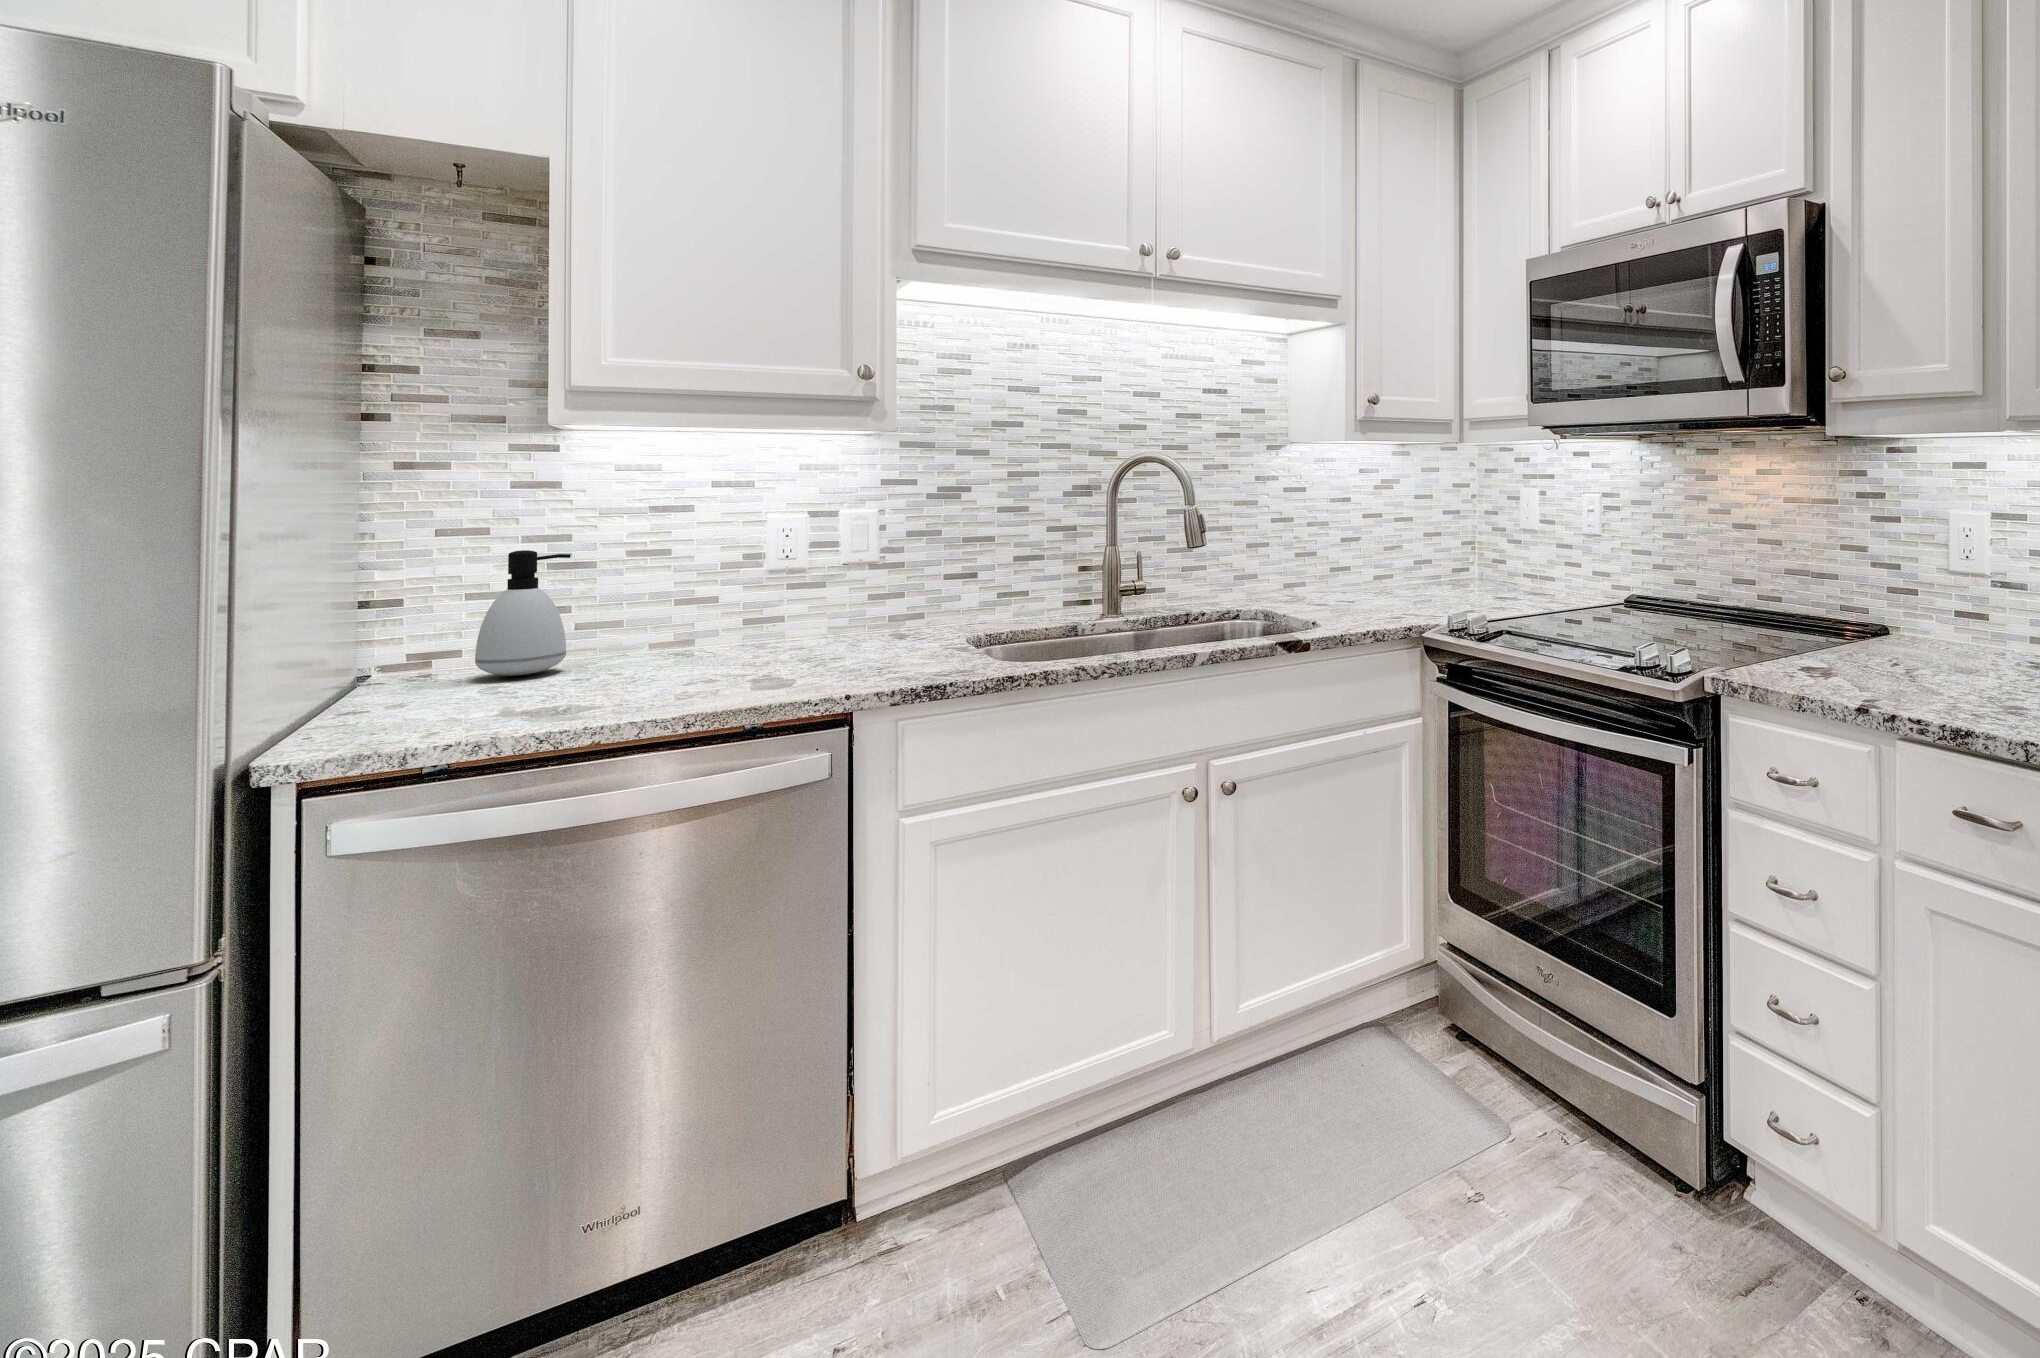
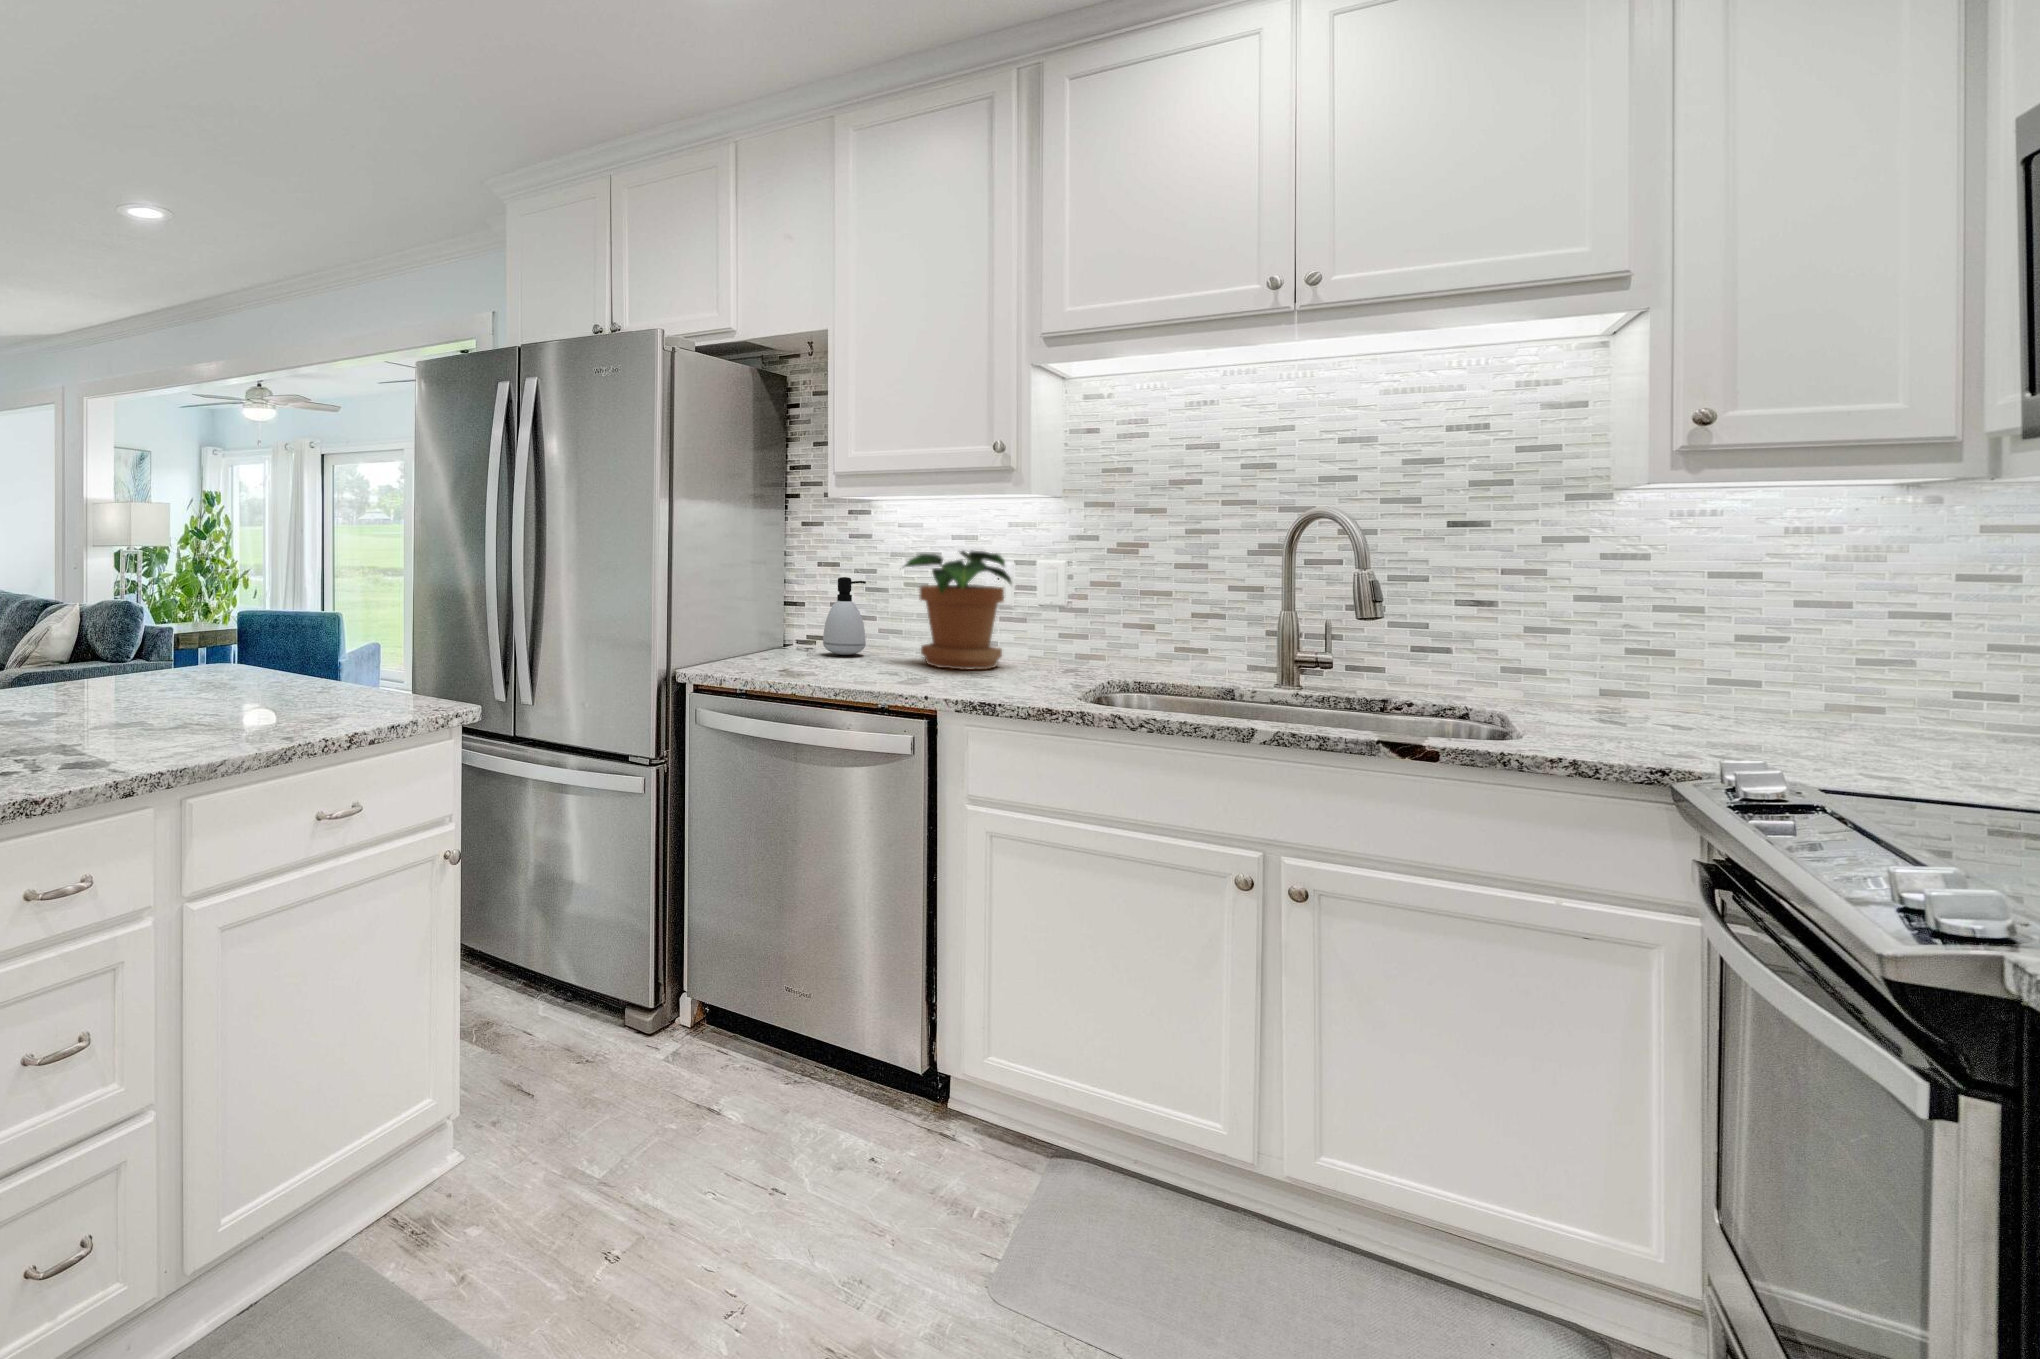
potted plant: none [651,501,833,663] -> present [904,551,1011,670]

